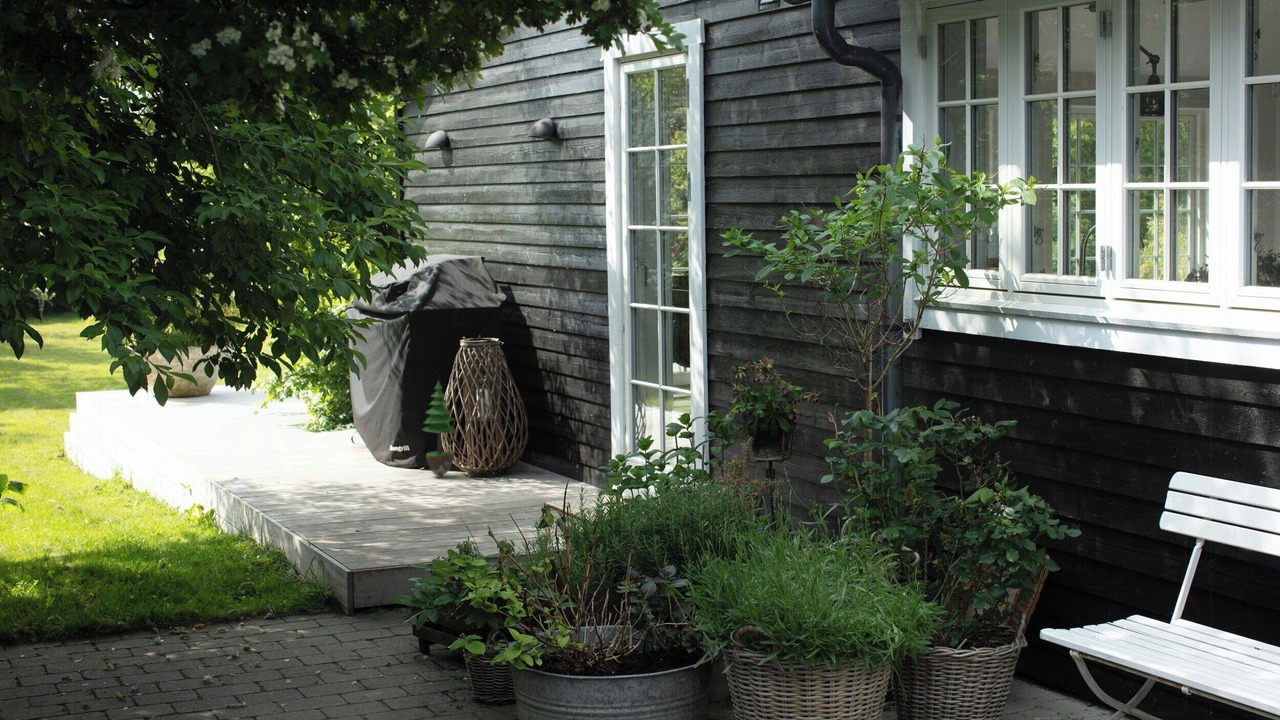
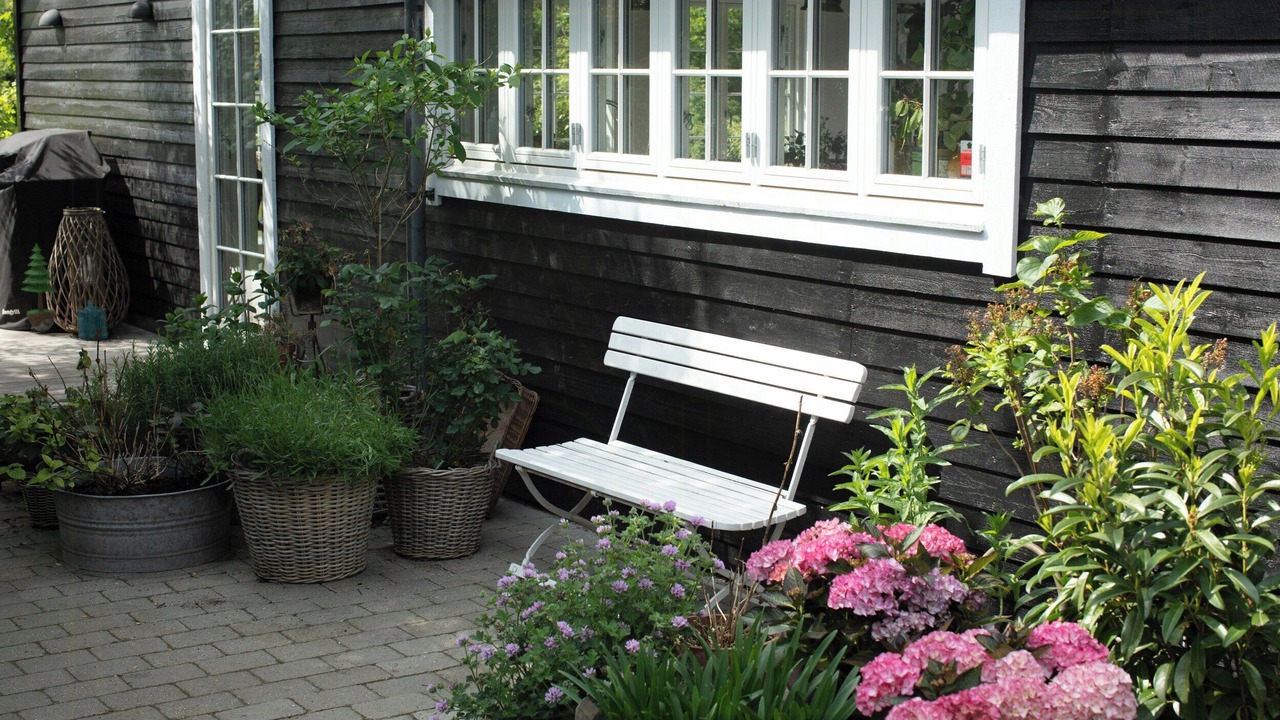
watering can: none [477,441,507,486] -> present [77,300,108,340]

